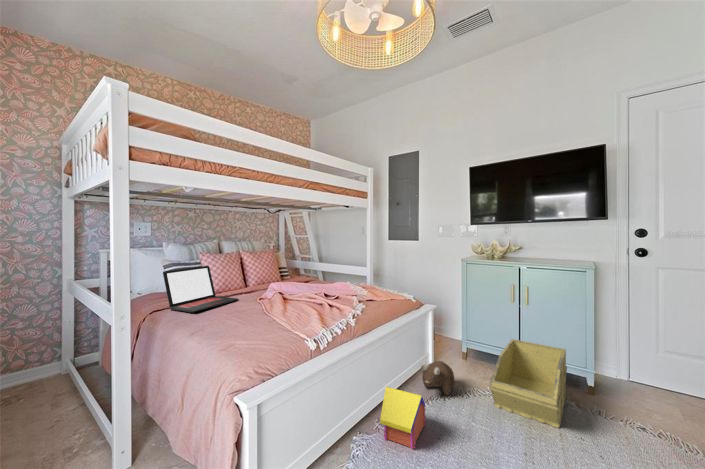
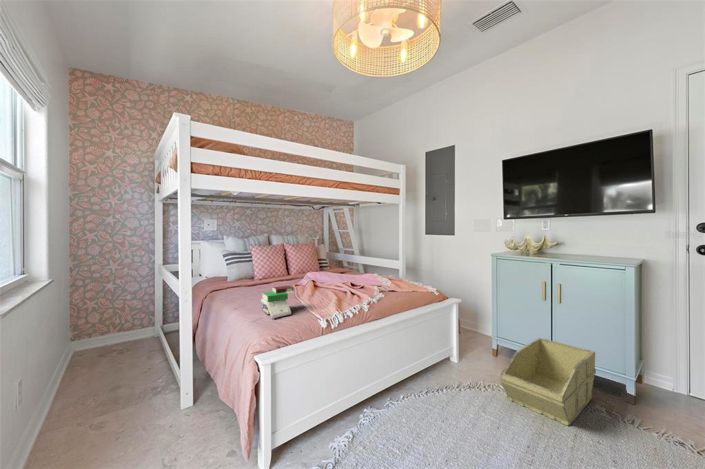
laptop: present [163,266,238,312] -> none [220,256,279,293]
book: none [228,301,270,345] -> present [261,286,293,319]
plush toy: present [421,361,455,395] -> none [436,352,472,385]
toy house: present [380,387,426,449] -> none [386,367,432,423]

